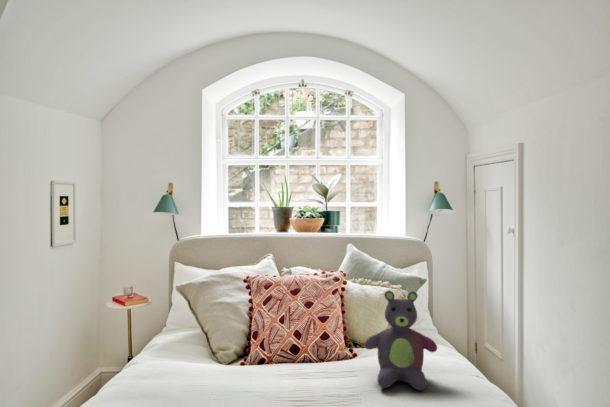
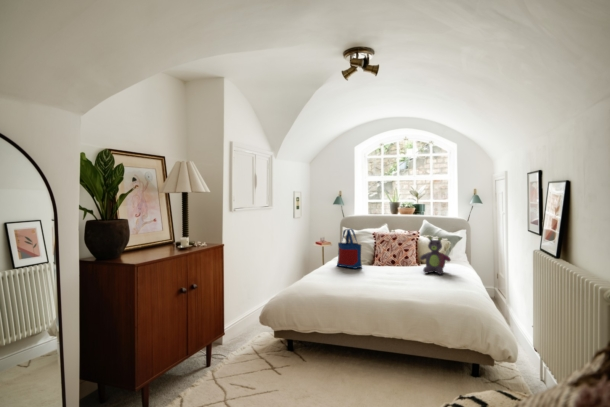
tote bag: none [152,274,220,385] -> present [337,229,362,269]

